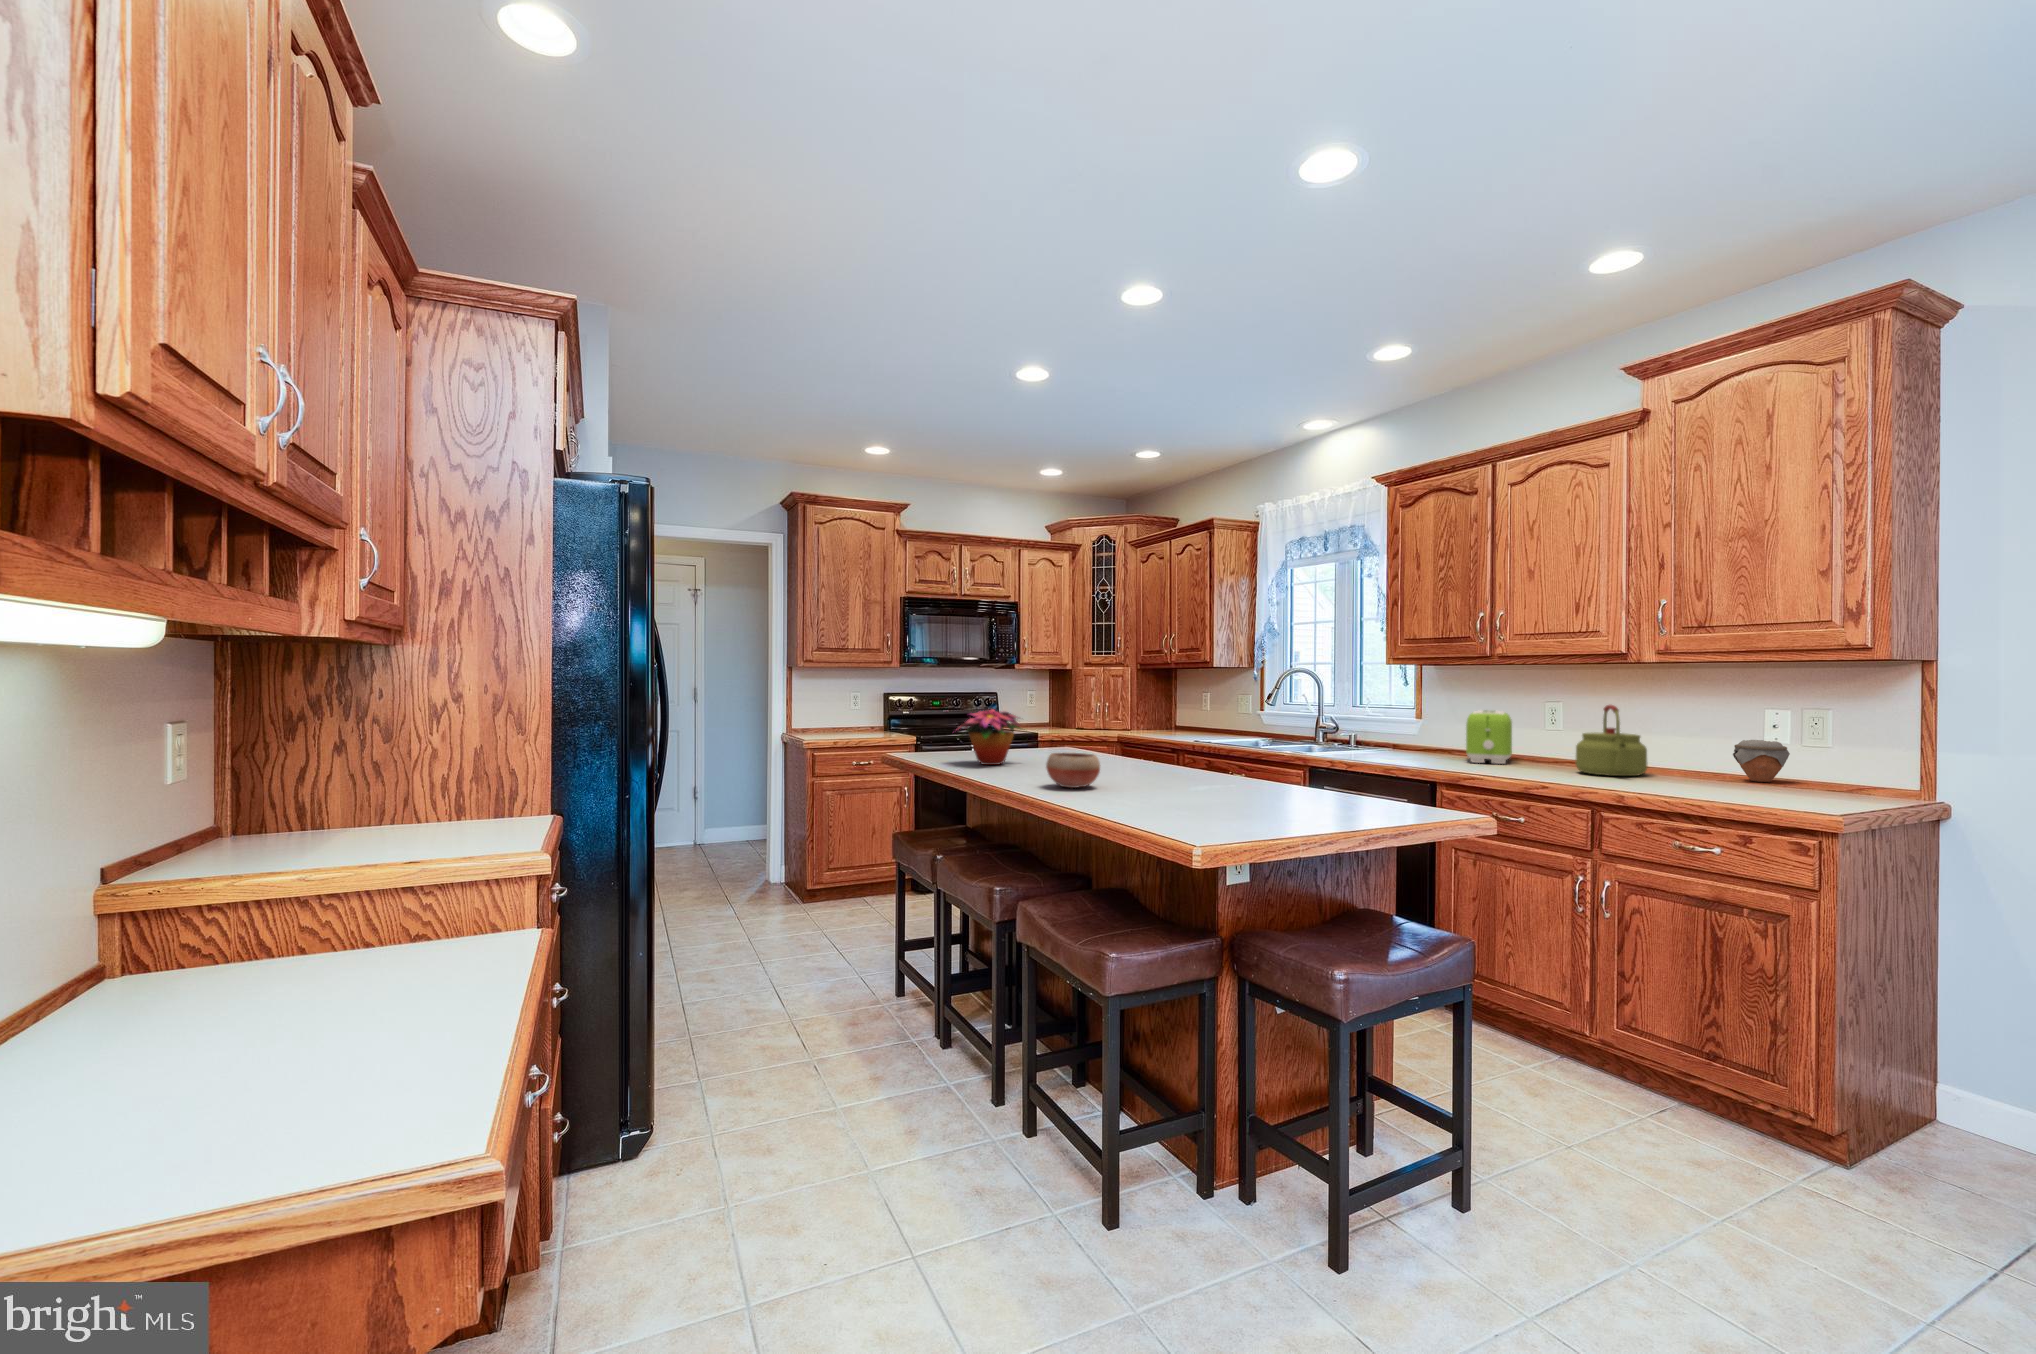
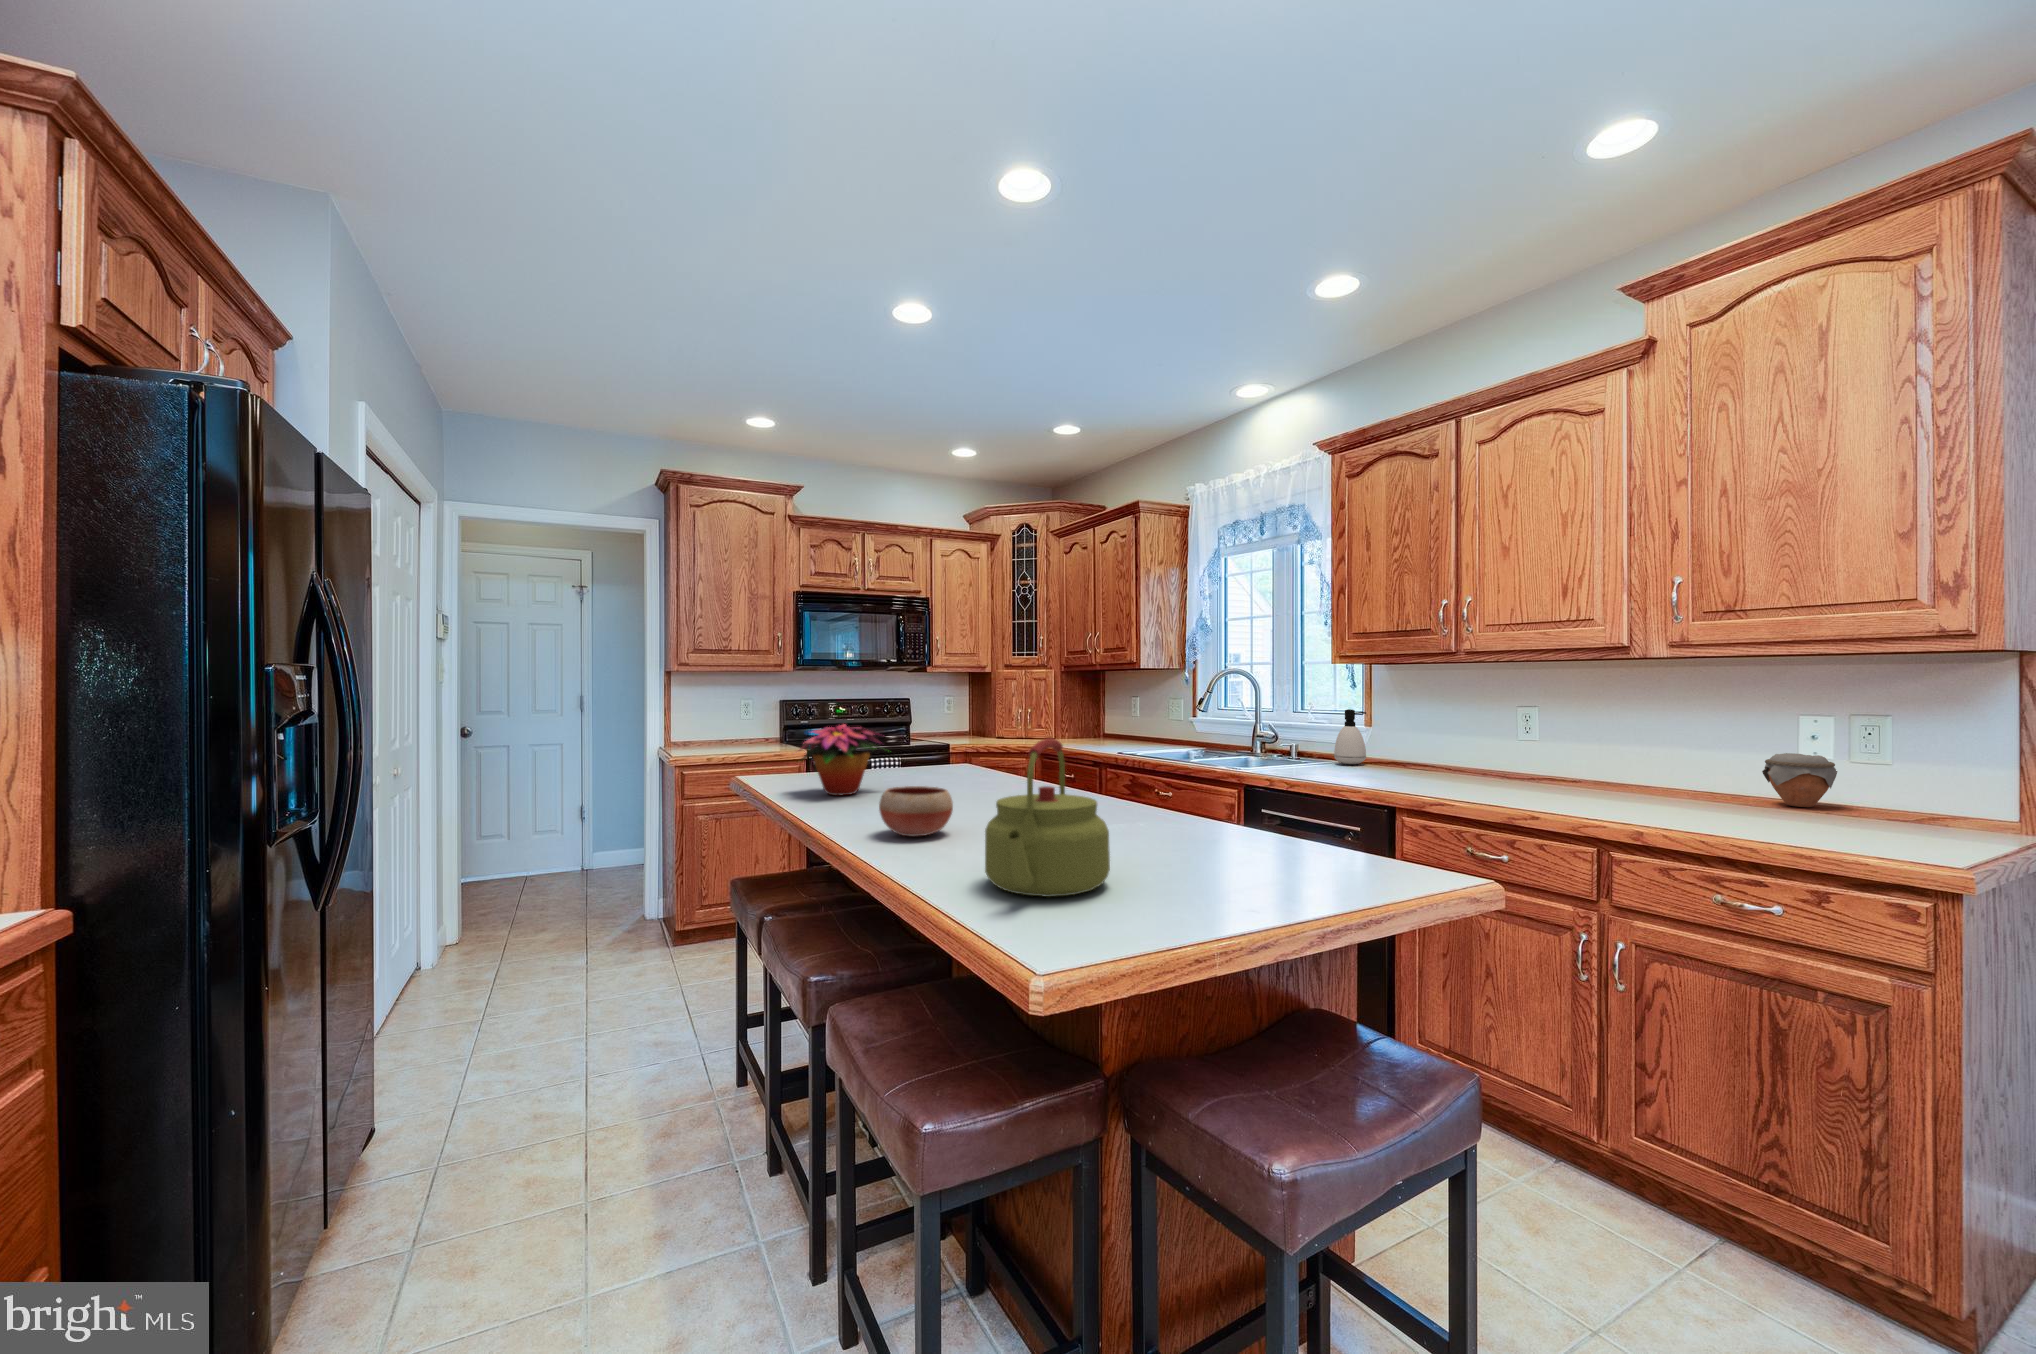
soap dispenser: none [1389,705,1417,752] -> present [1334,709,1366,764]
kettle: present [1575,705,1647,776] -> present [985,738,1110,897]
toaster: present [1466,710,1512,764] -> none [1426,716,1480,781]

